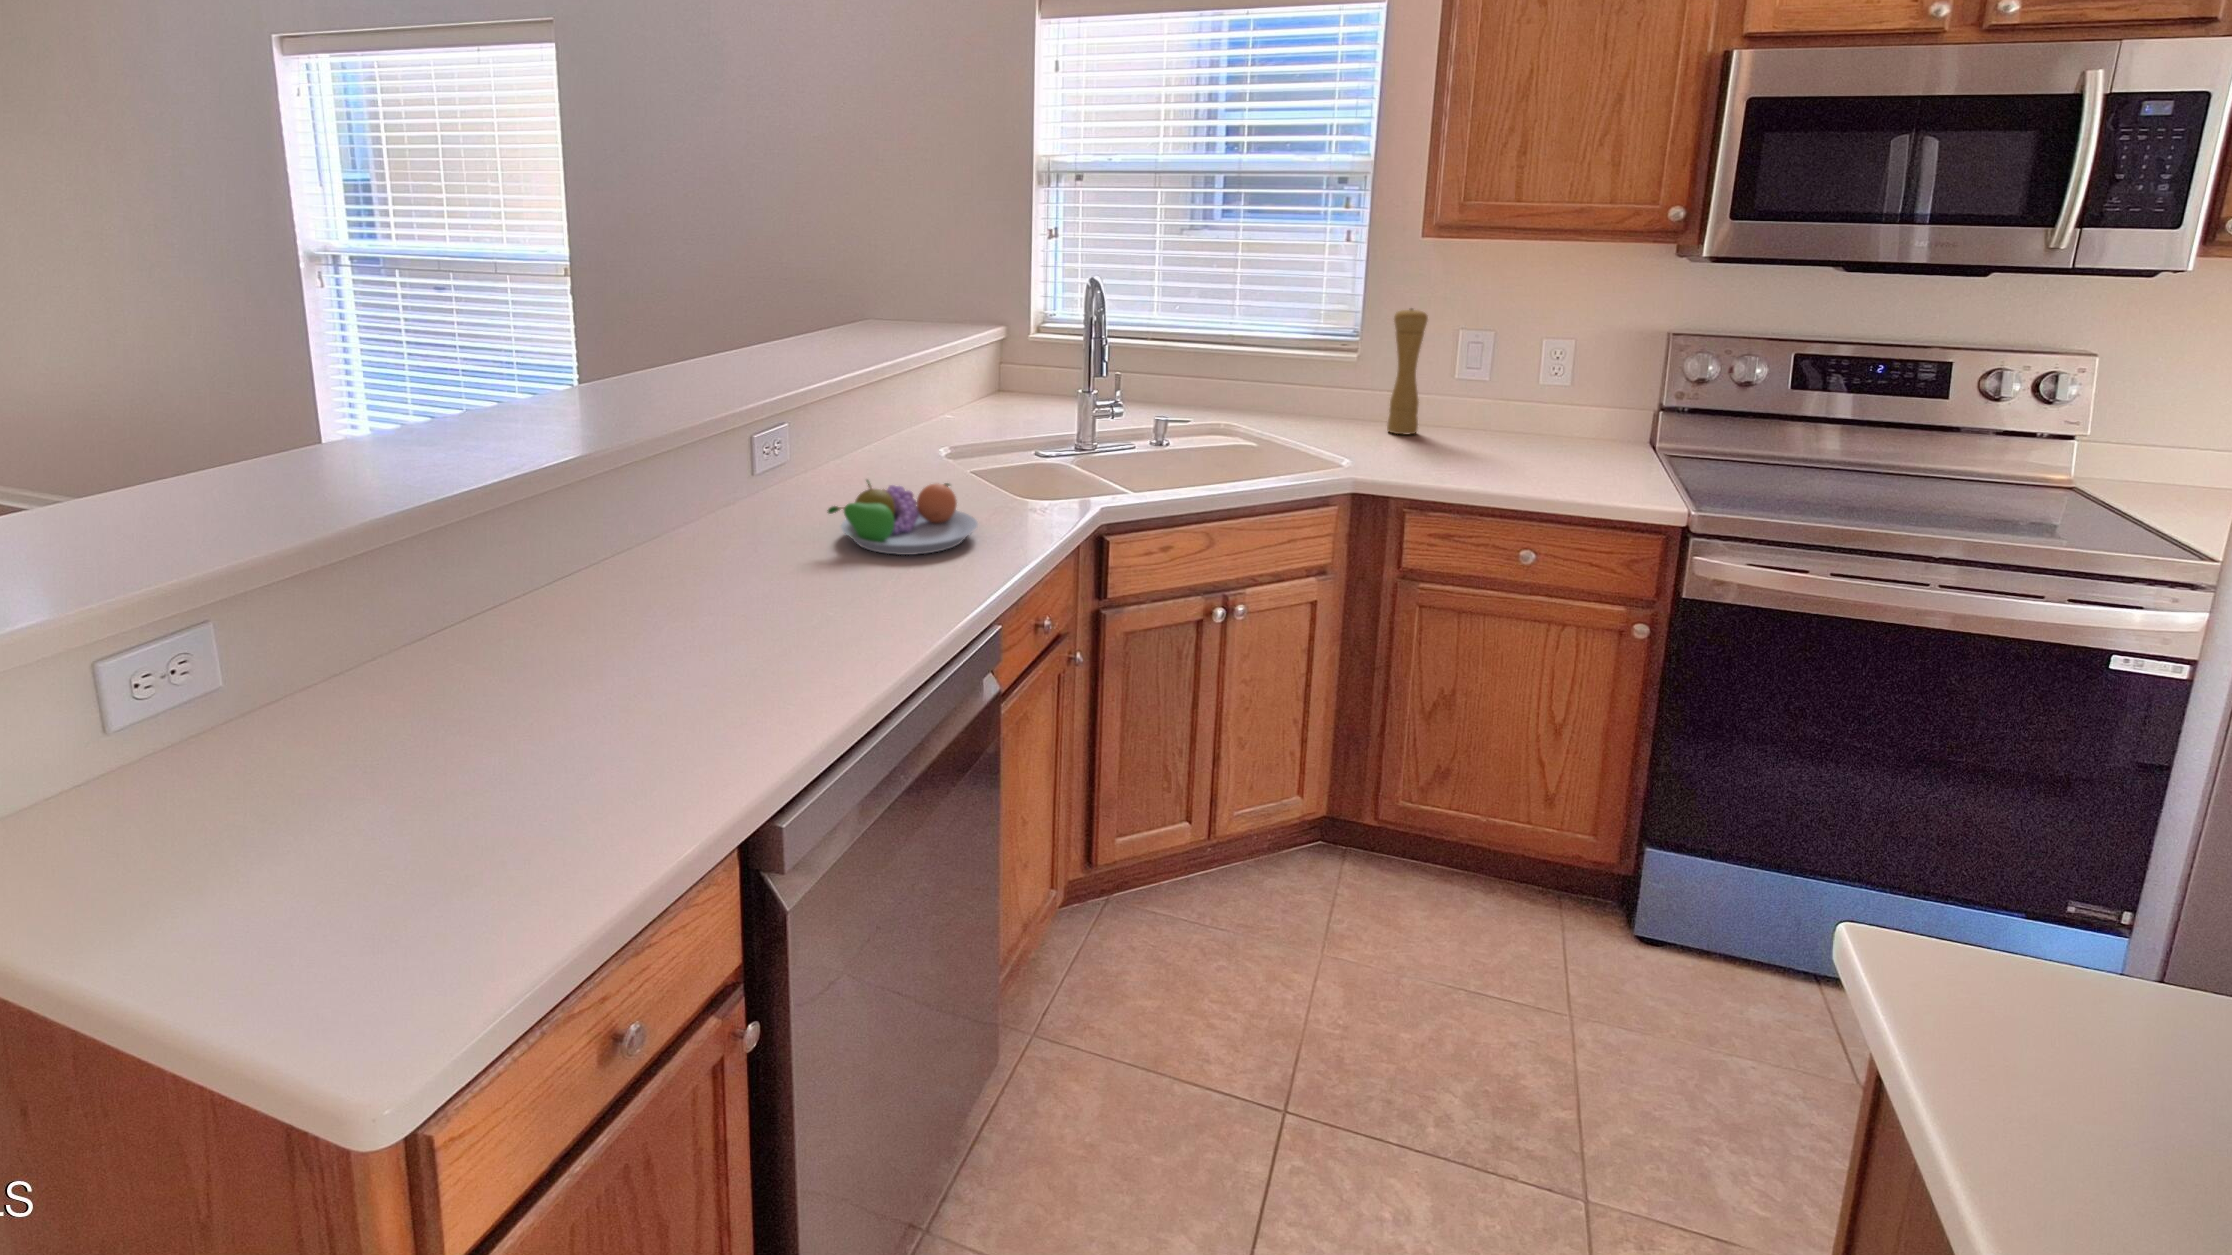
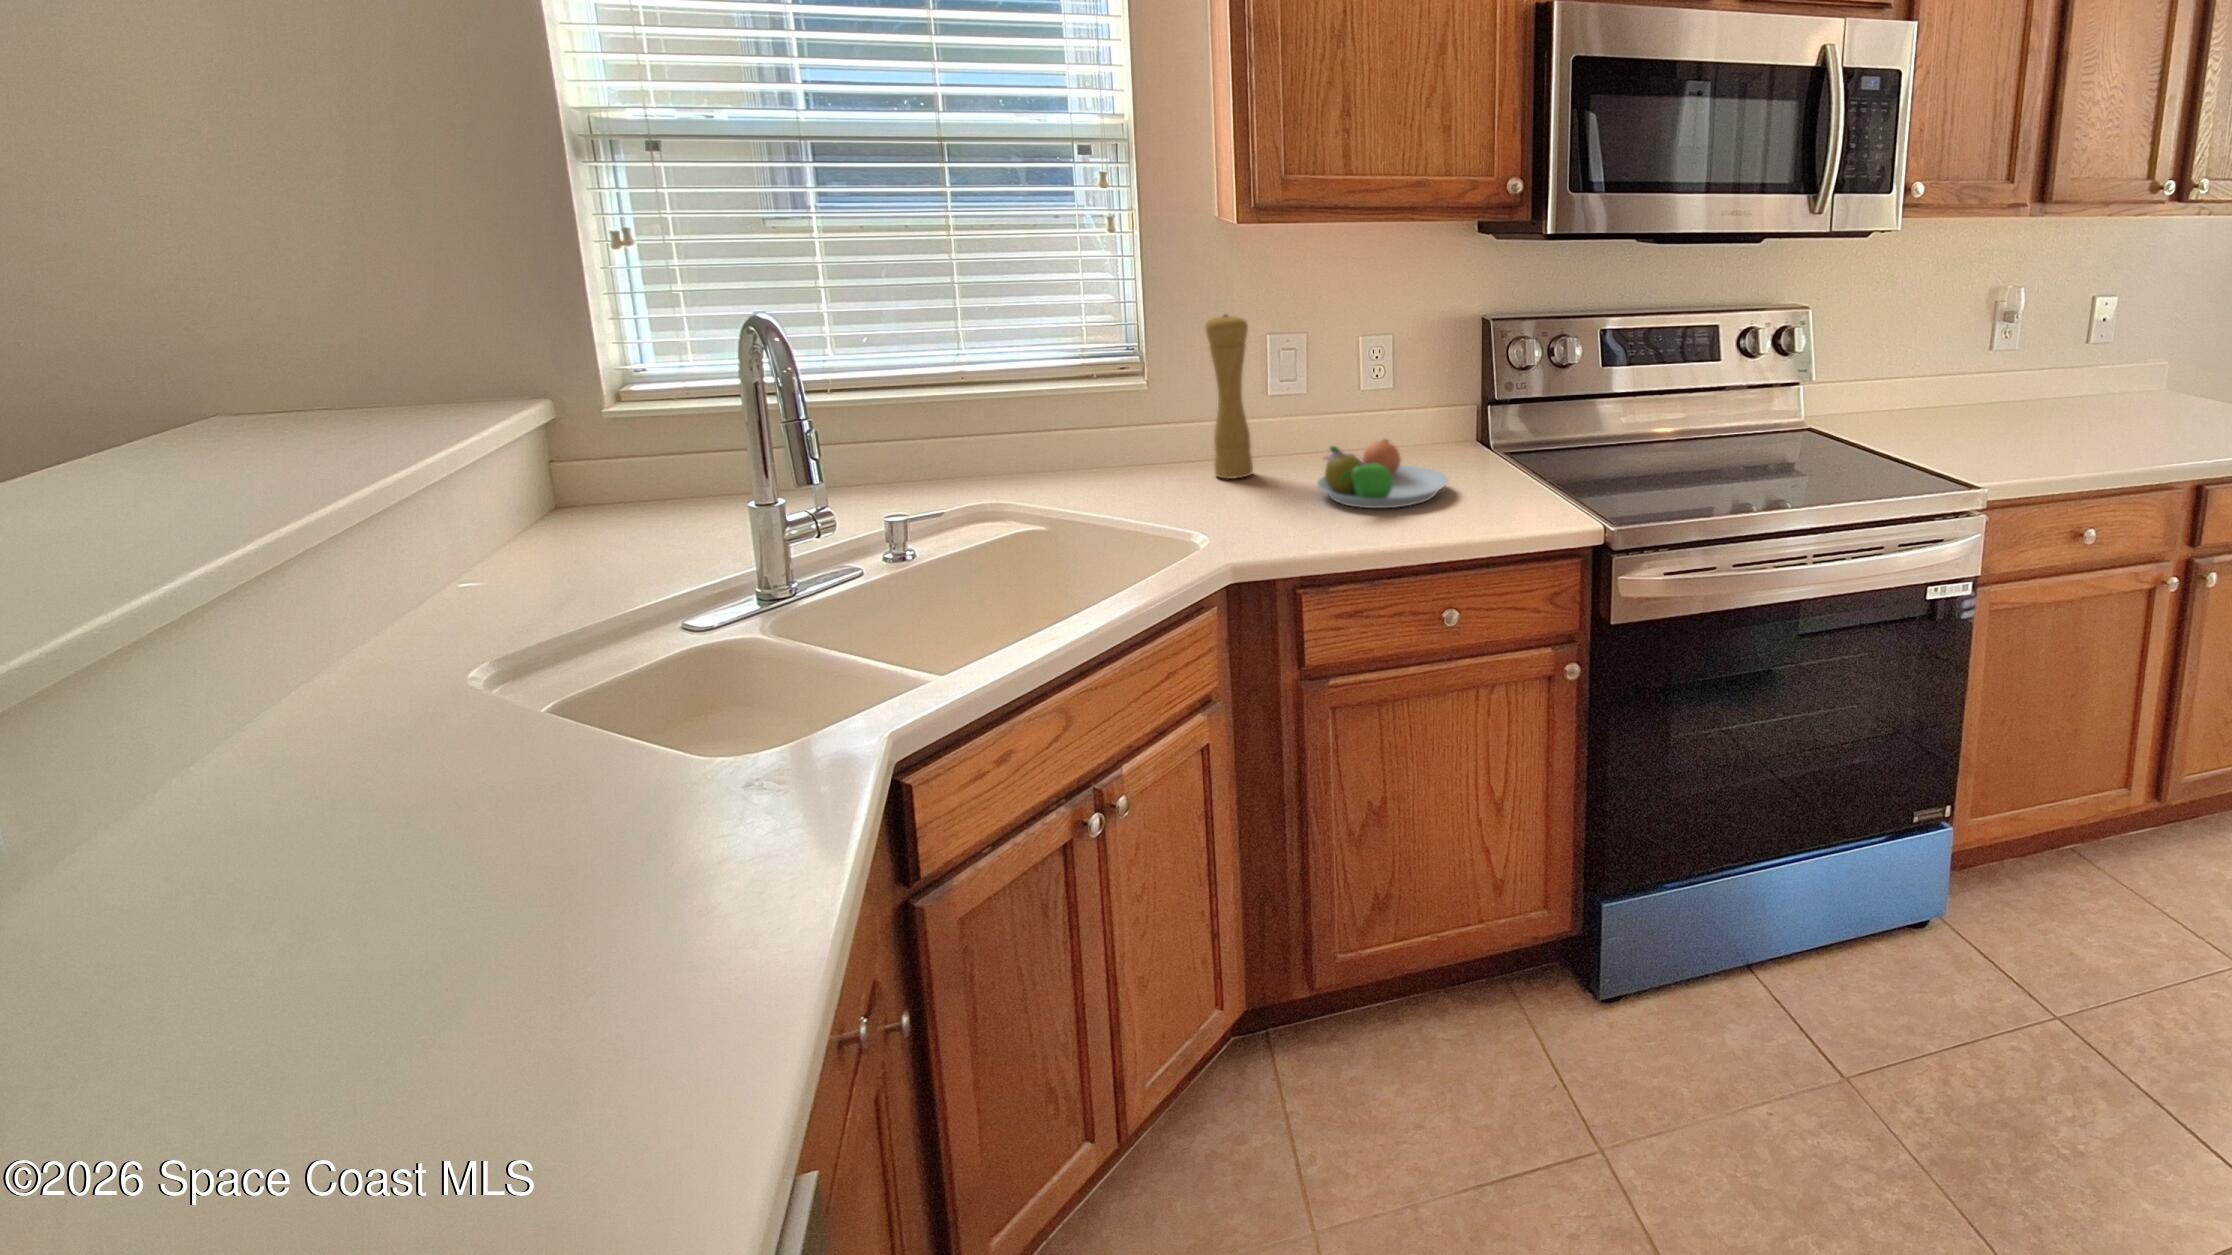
fruit bowl: present [828,480,978,555] -> present [1318,440,1448,508]

